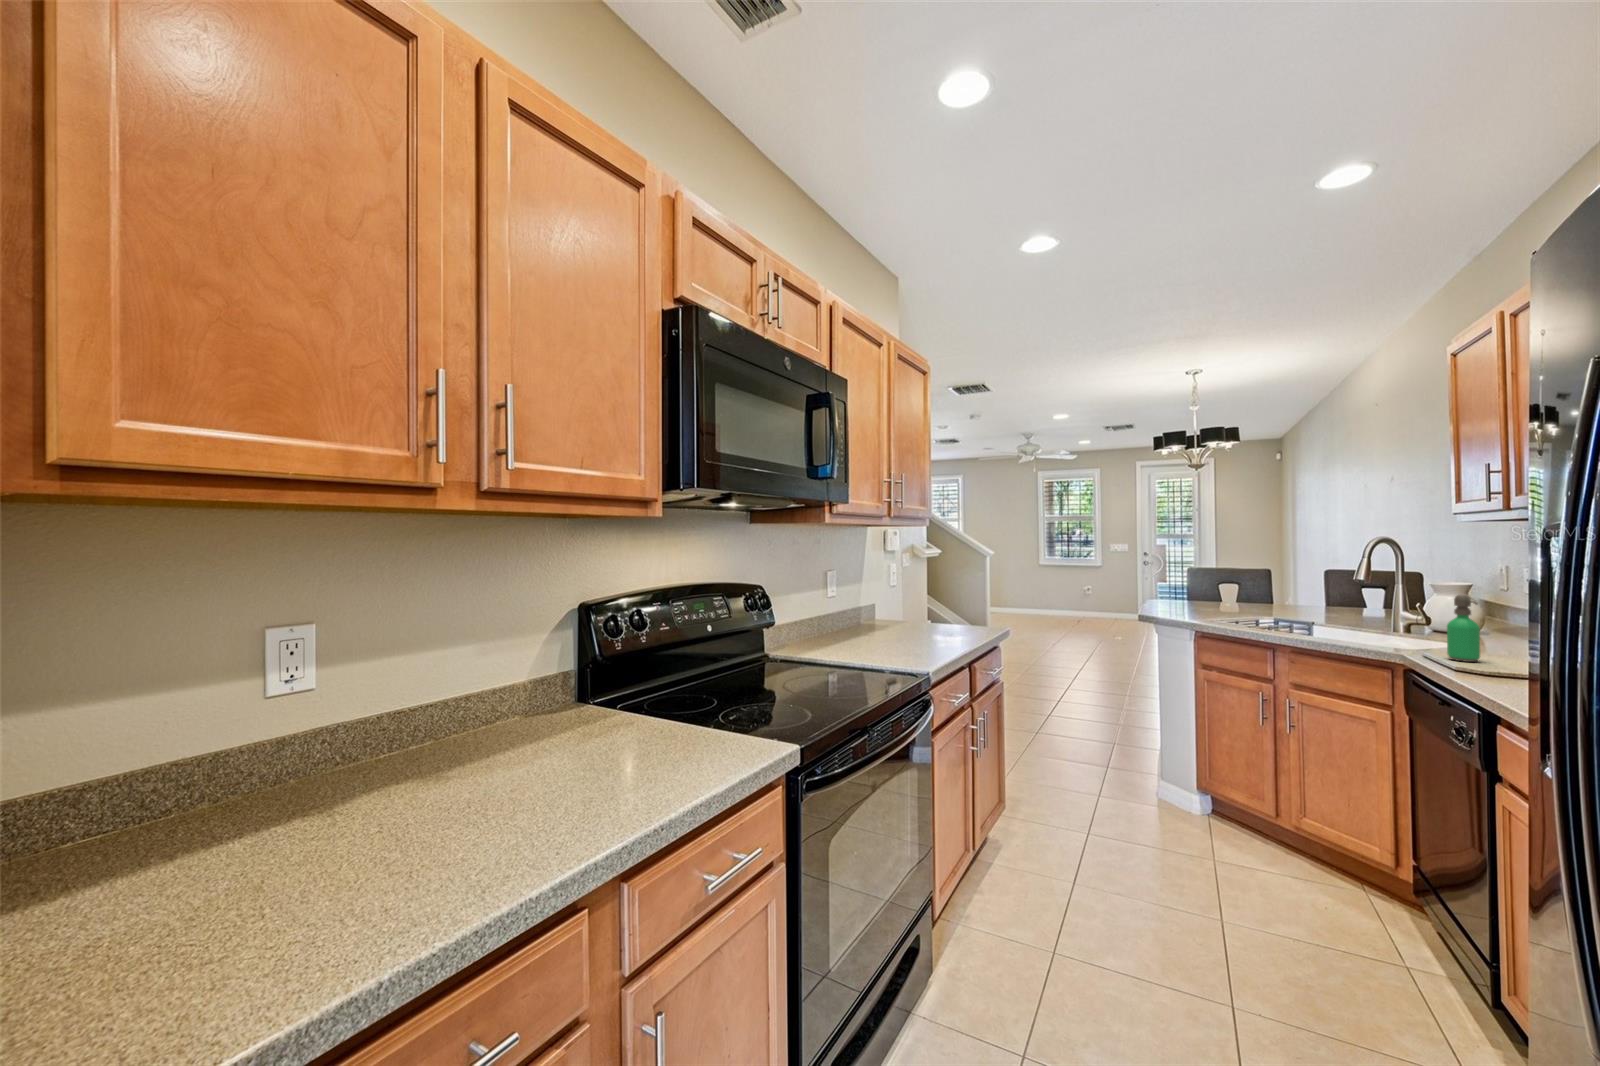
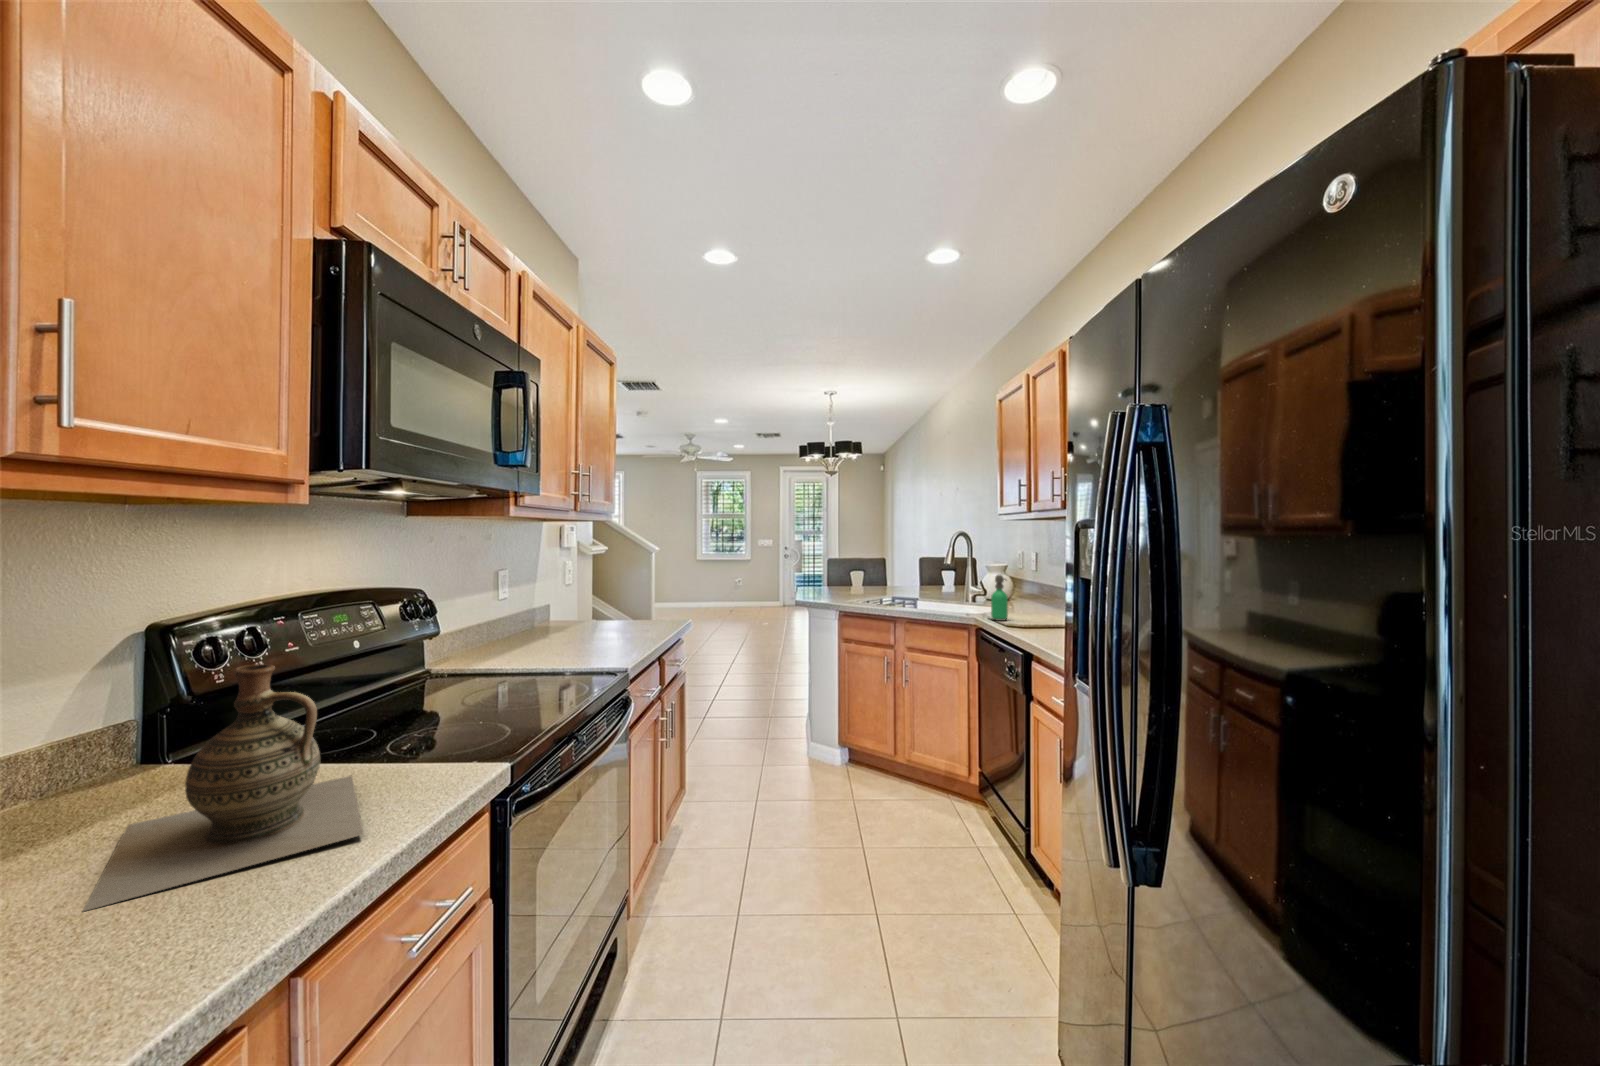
ceramic jug: none [520,639,683,797] -> present [84,664,363,911]

